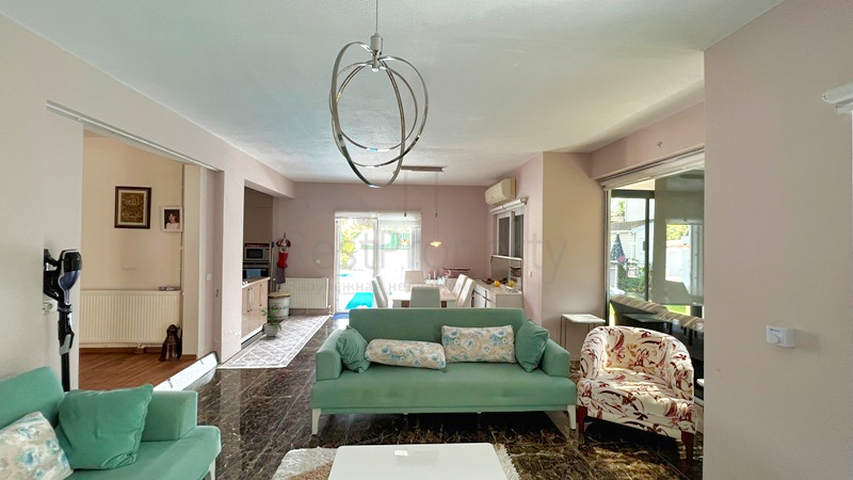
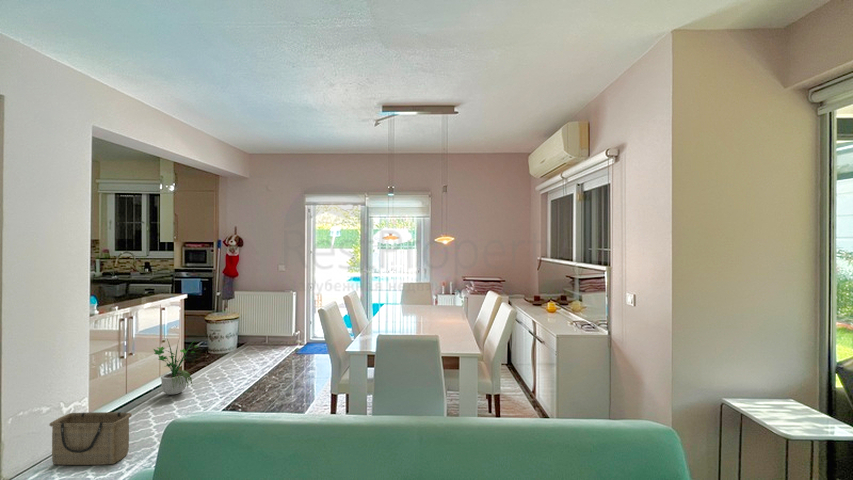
basket: none [240,334,277,359] -> present [50,412,132,465]

